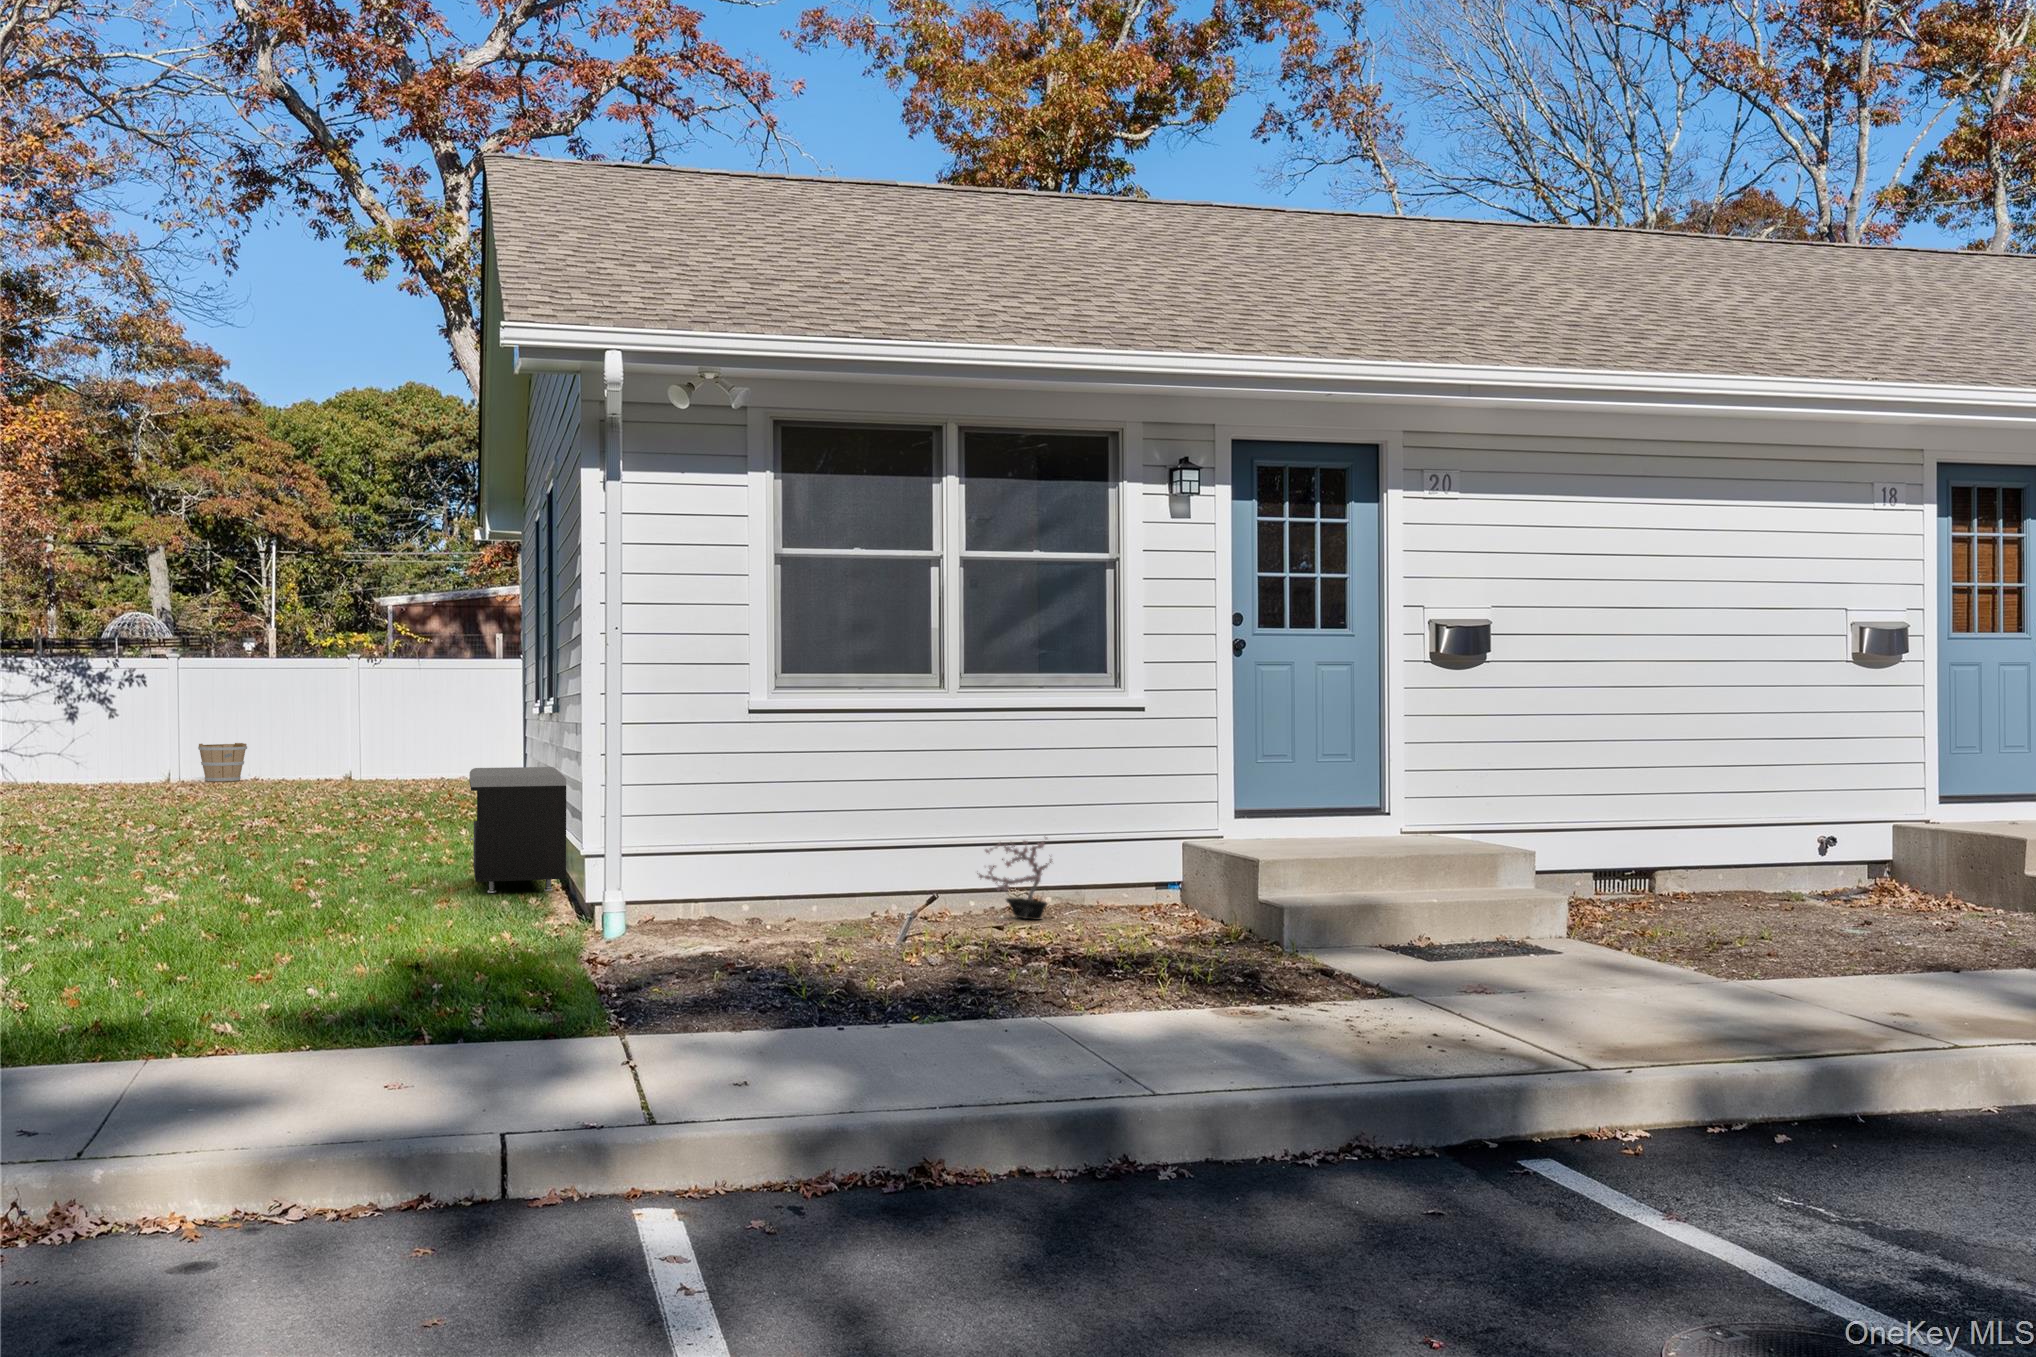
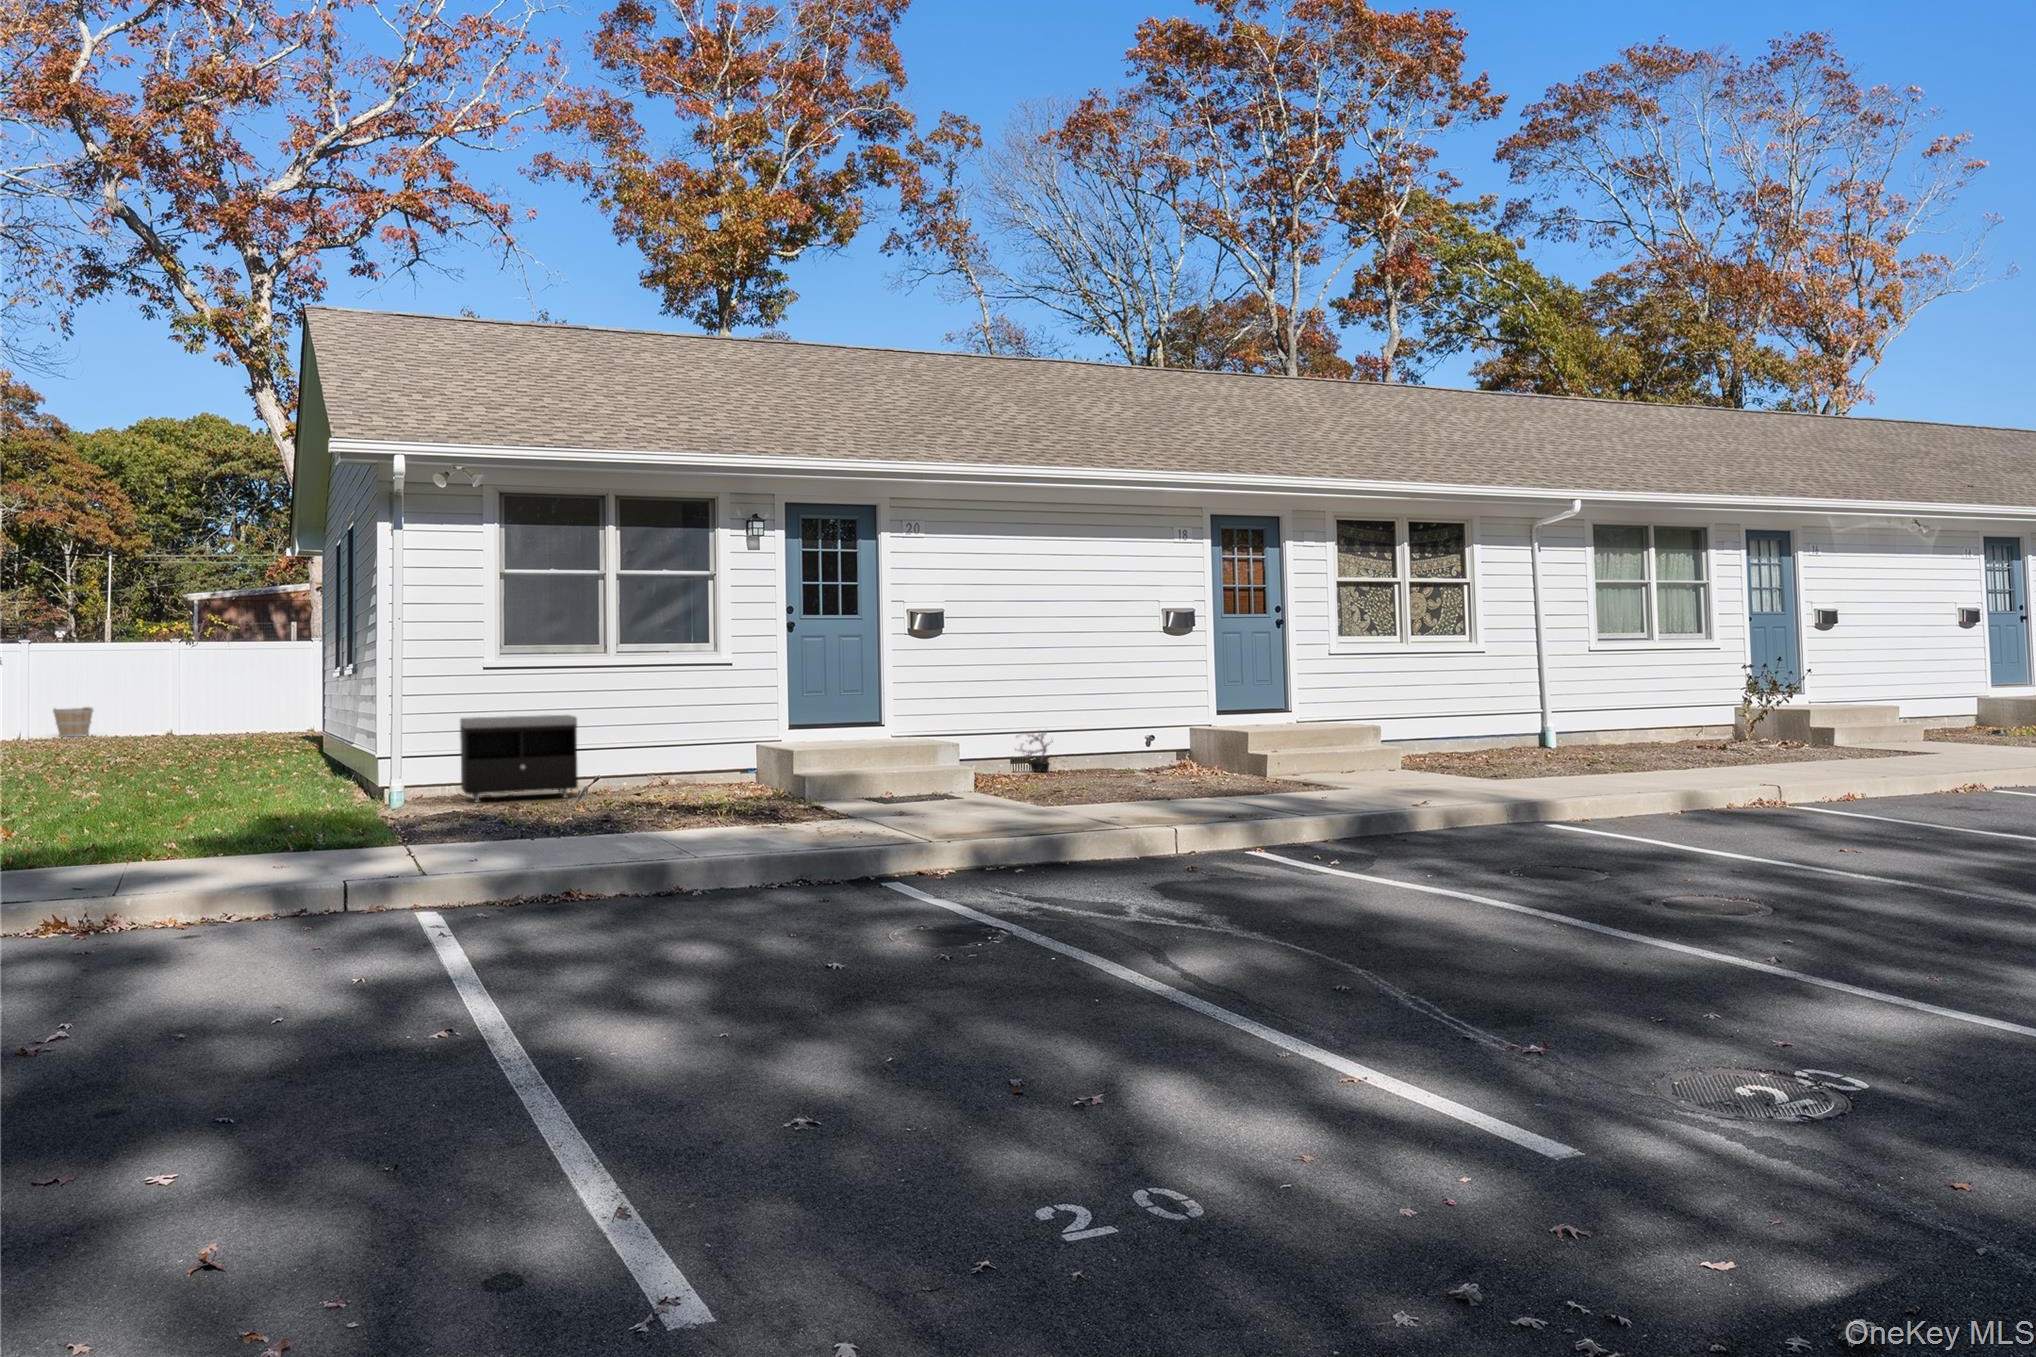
storage bench: present [469,767,566,893] -> present [460,715,578,802]
potted plant: present [977,836,1052,920] -> present [1015,732,1053,772]

